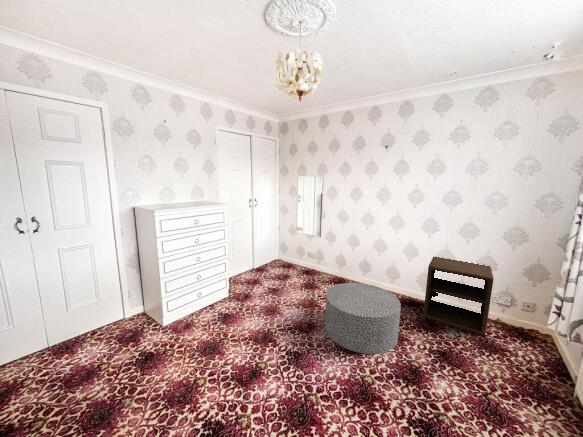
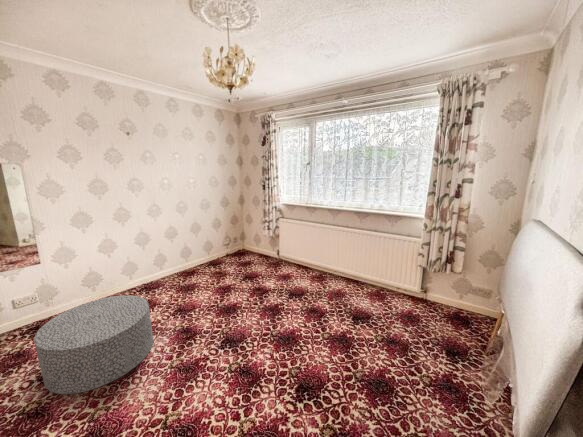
nightstand: present [423,256,494,336] -> none [109,238,178,304]

